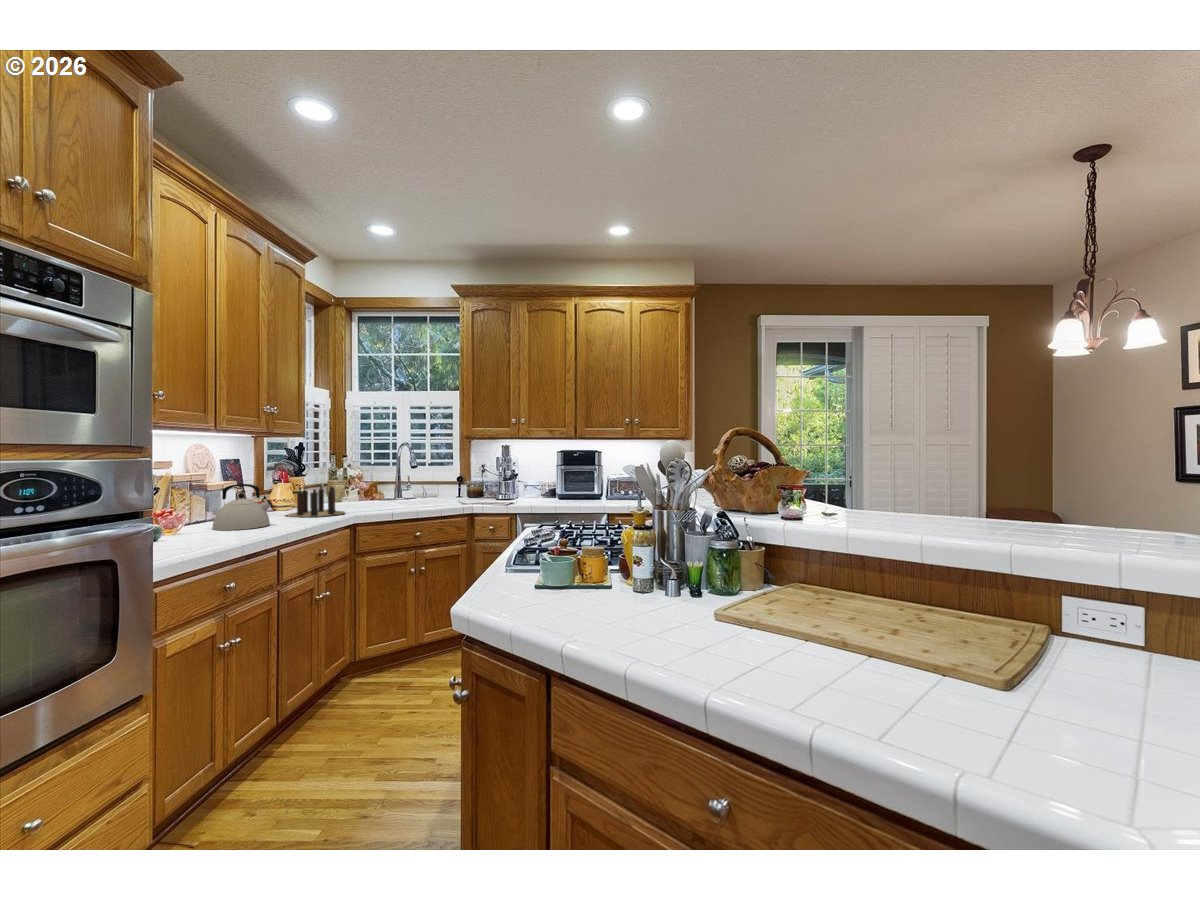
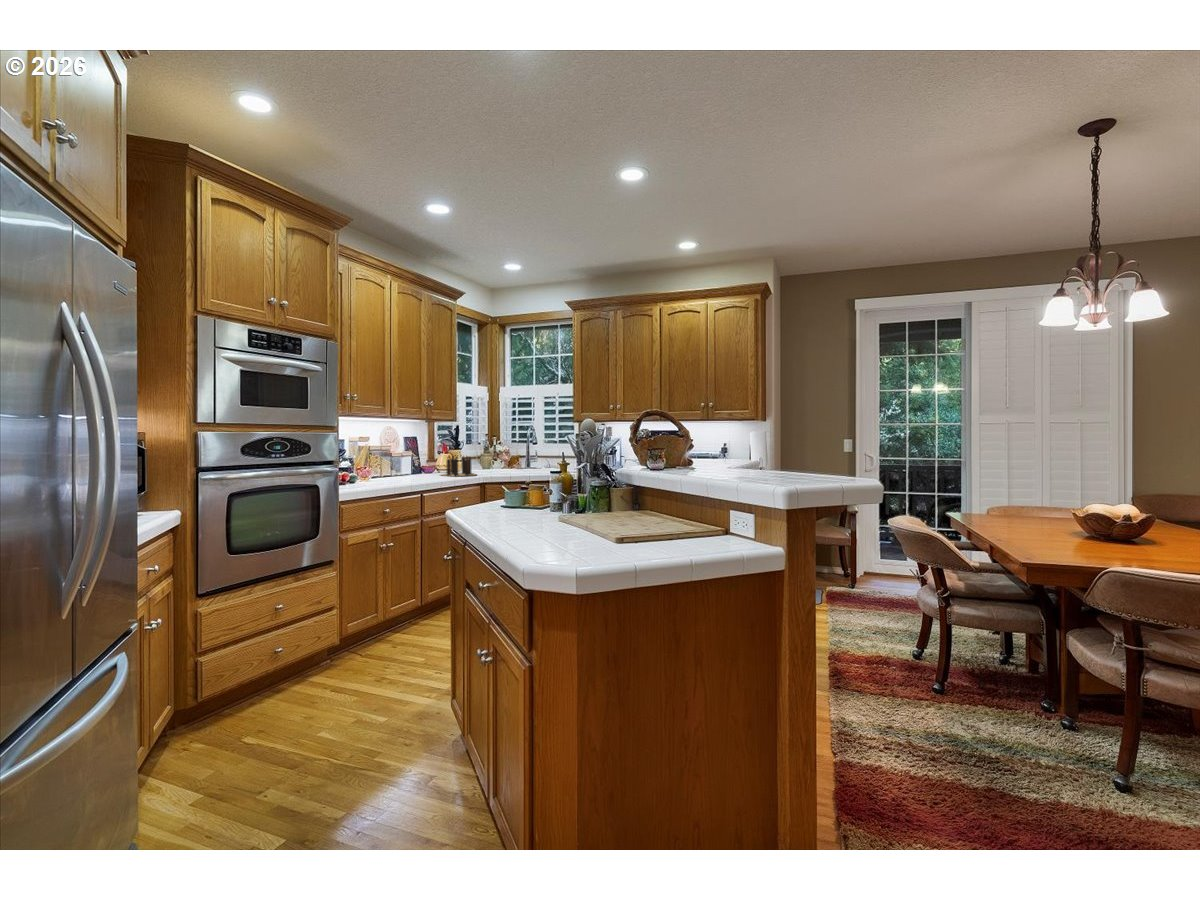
kettle: present [212,484,272,530] -> none [392,452,425,480]

